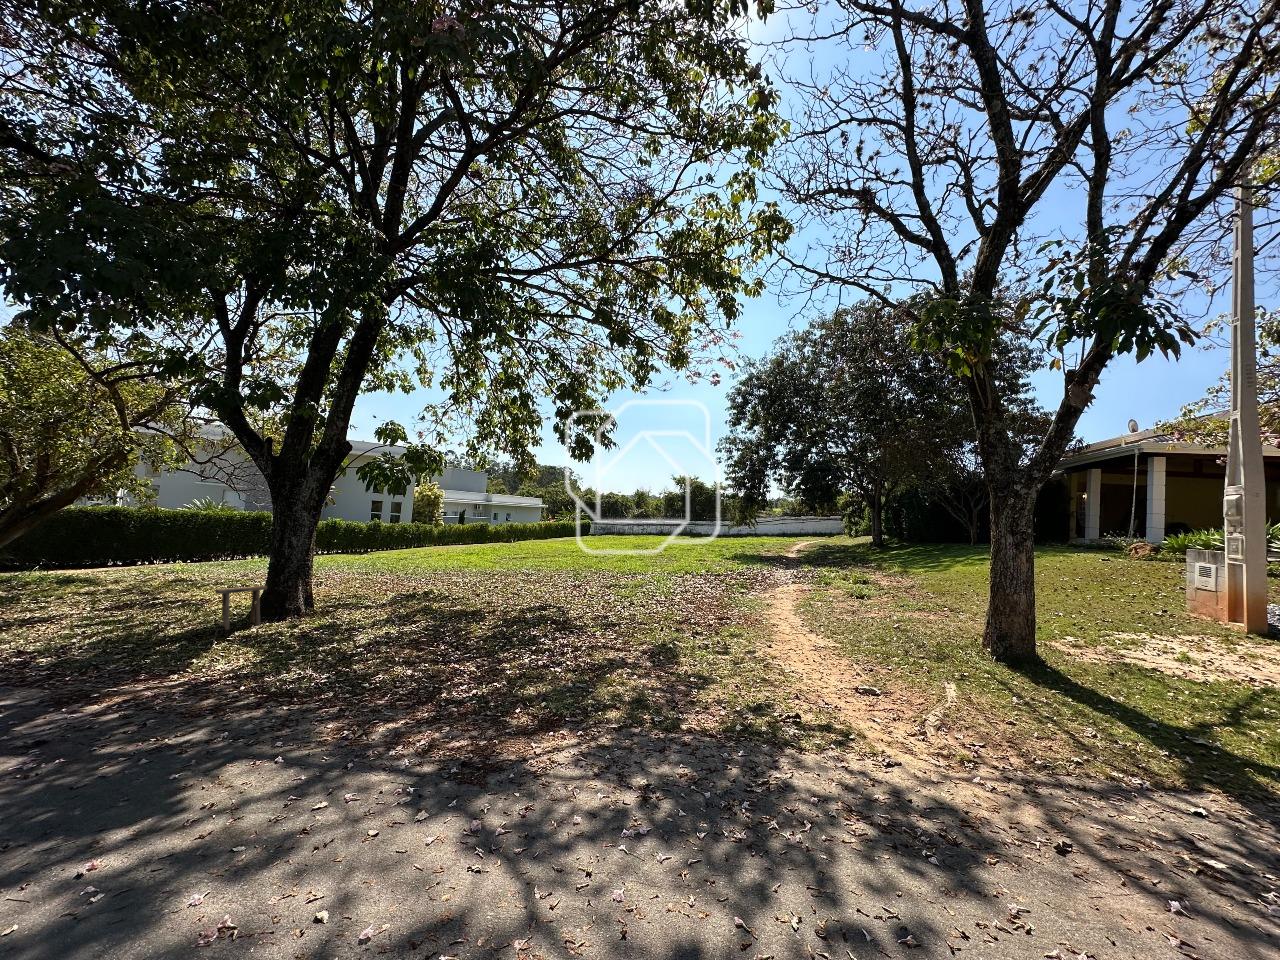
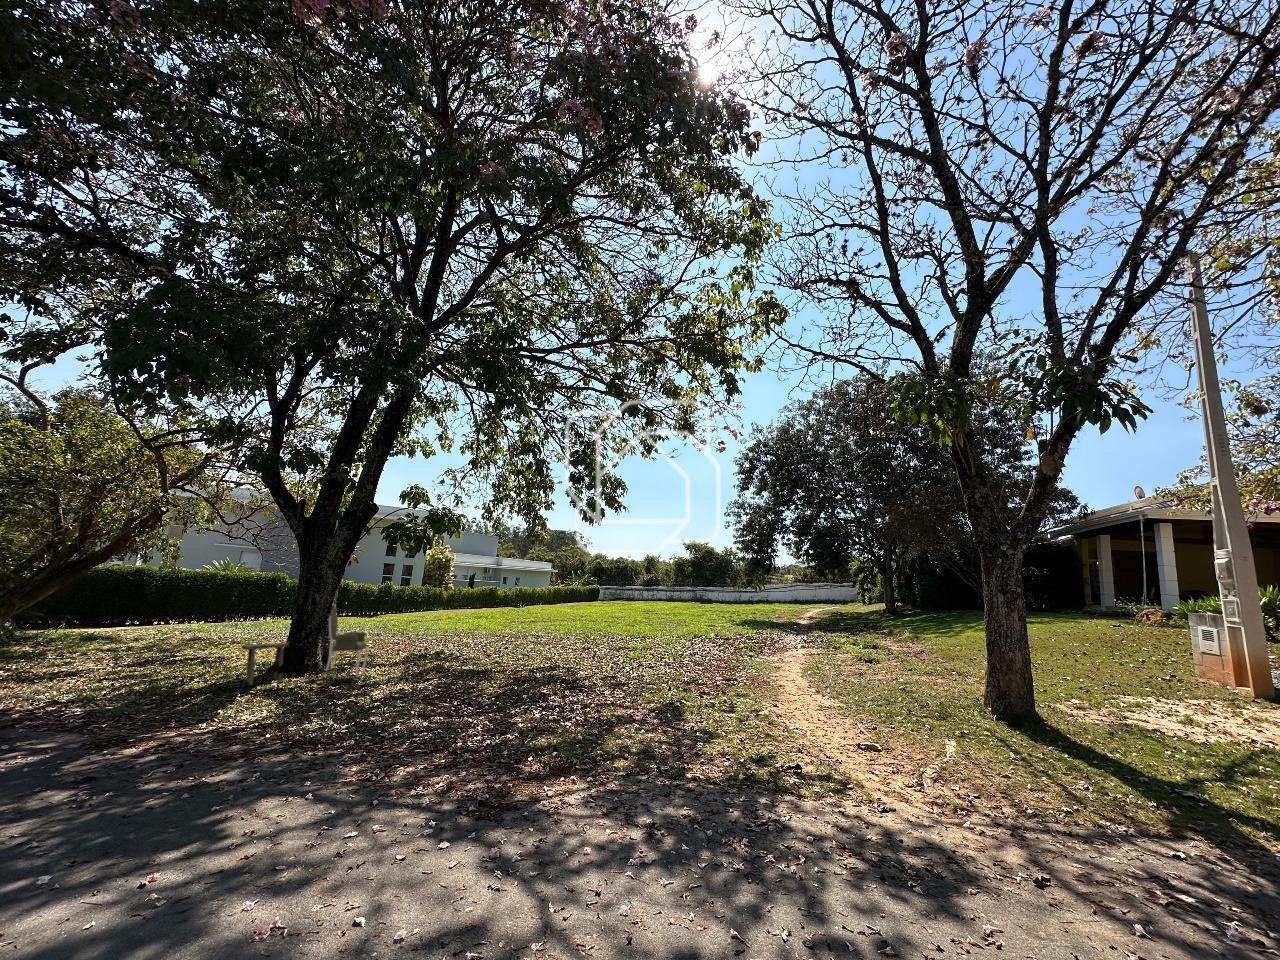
armchair: none [303,546,350,620] -> present [326,605,369,676]

